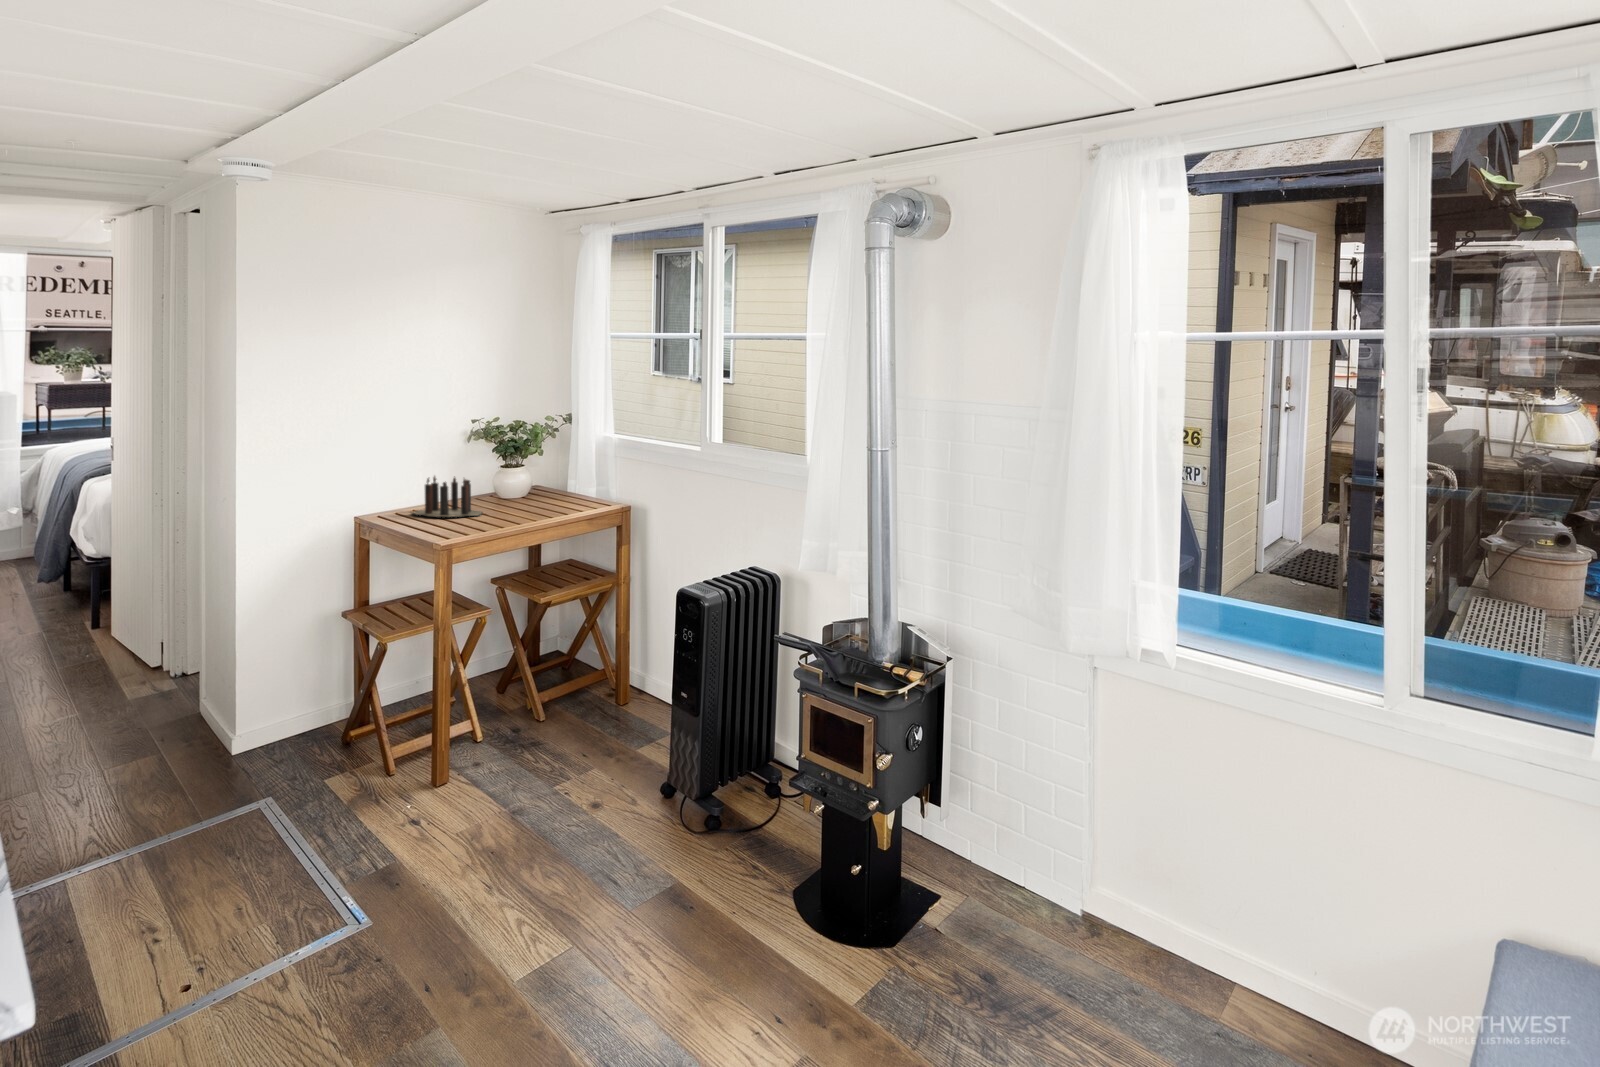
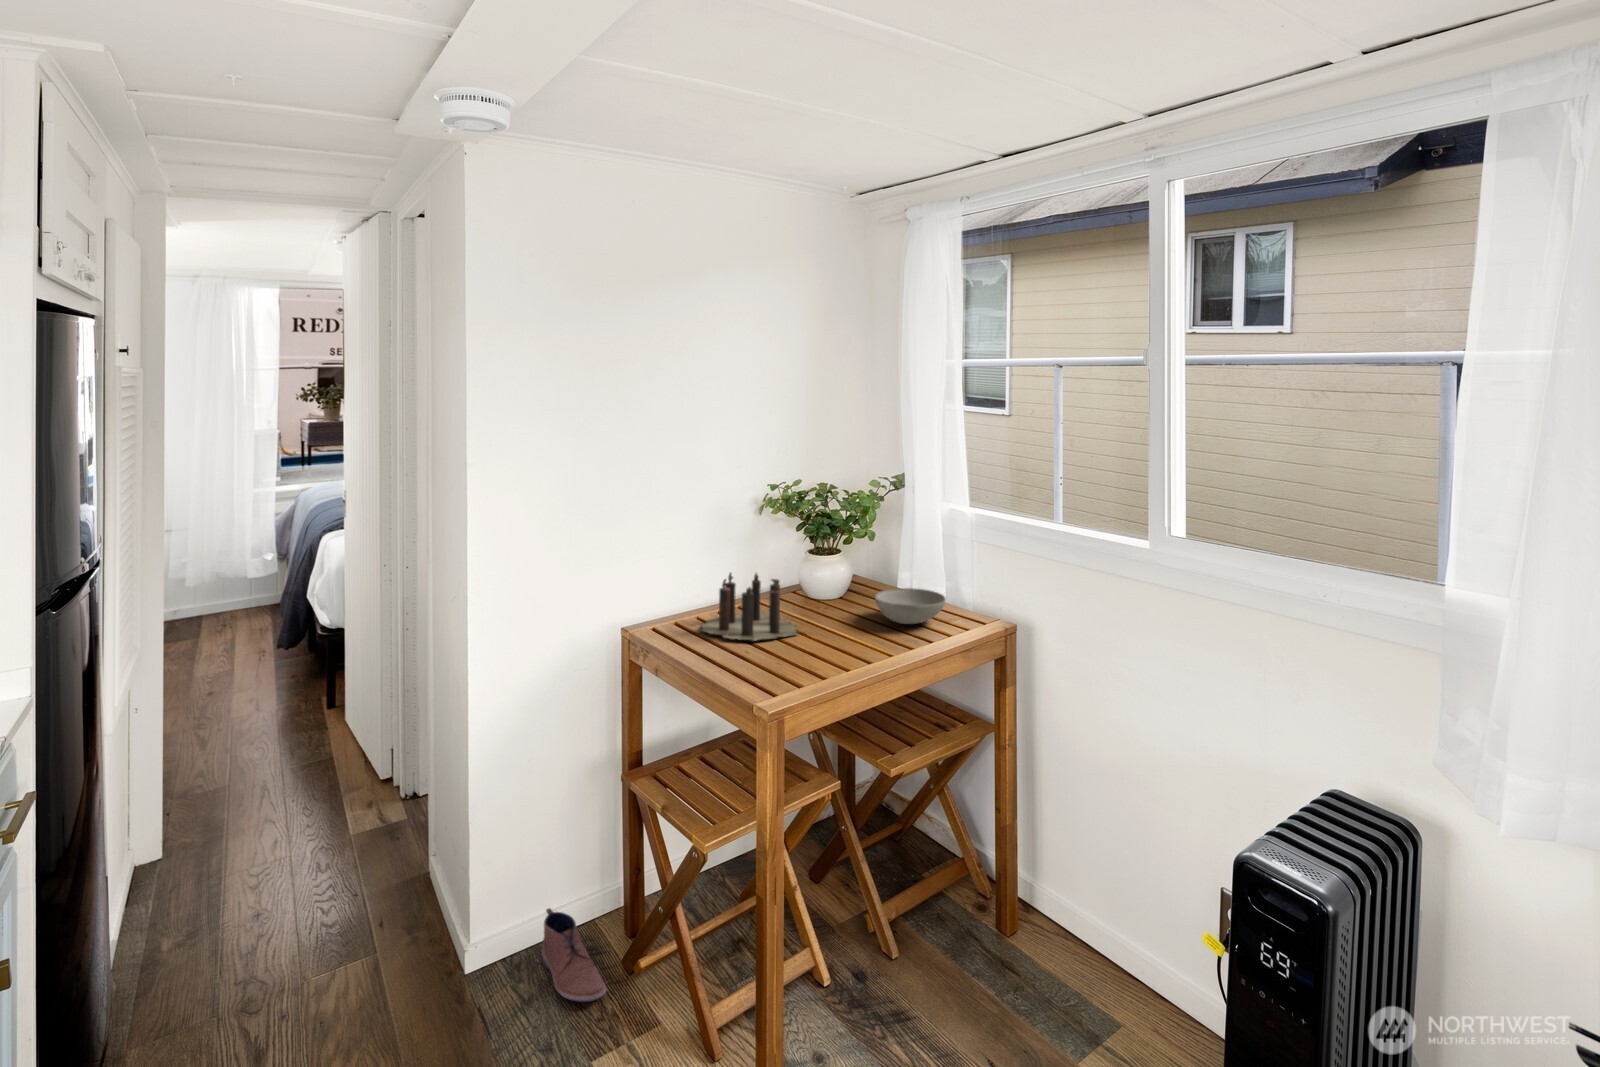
bowl: none [539,490,589,510] -> present [875,588,946,624]
shoe: none [292,708,339,756] -> present [541,908,606,1002]

